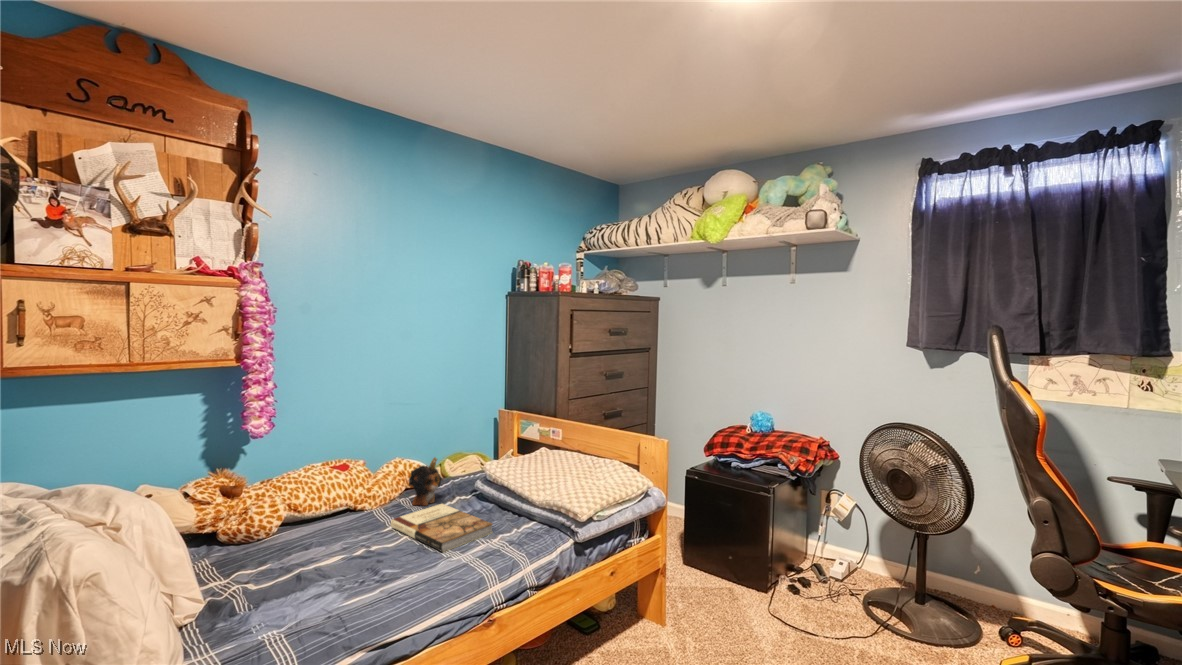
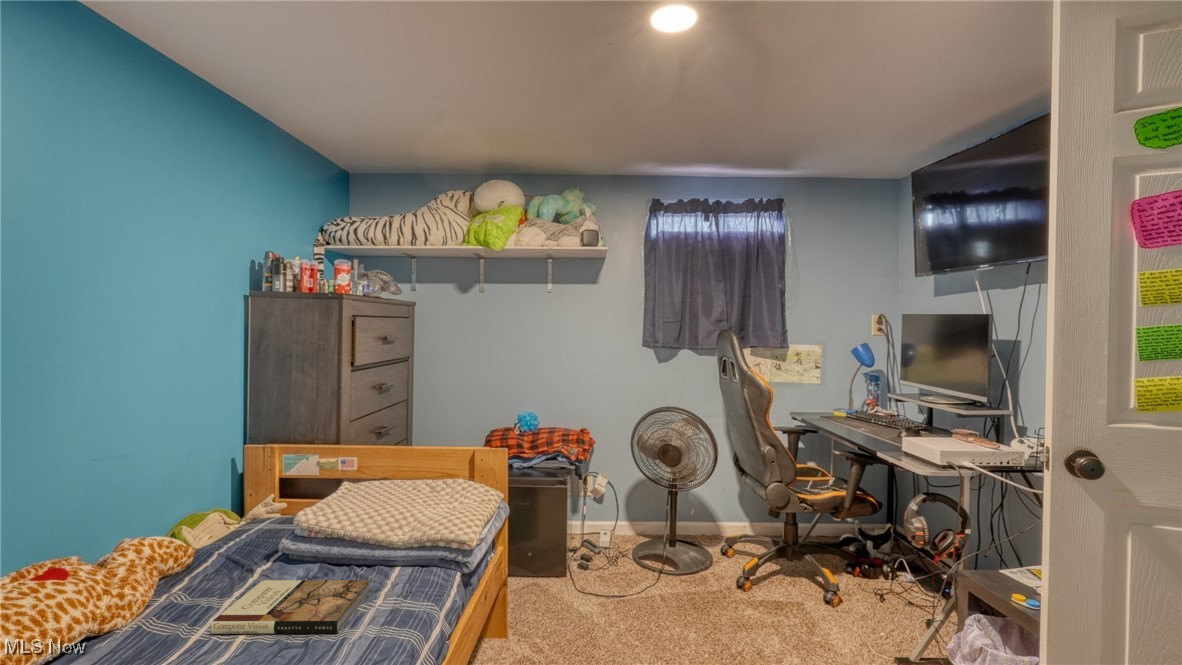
plush toy: present [409,457,443,506] -> none [189,520,241,598]

